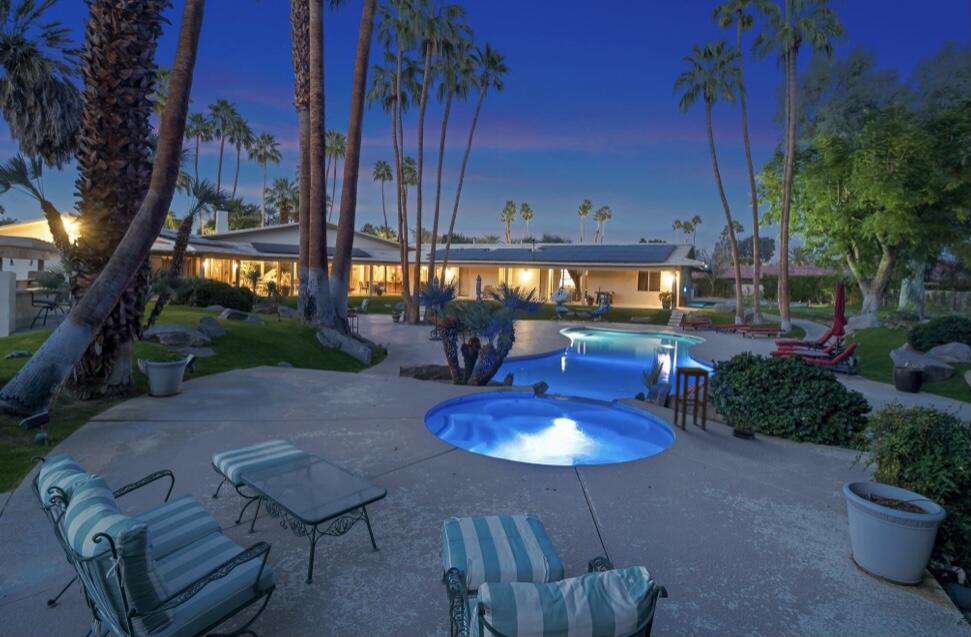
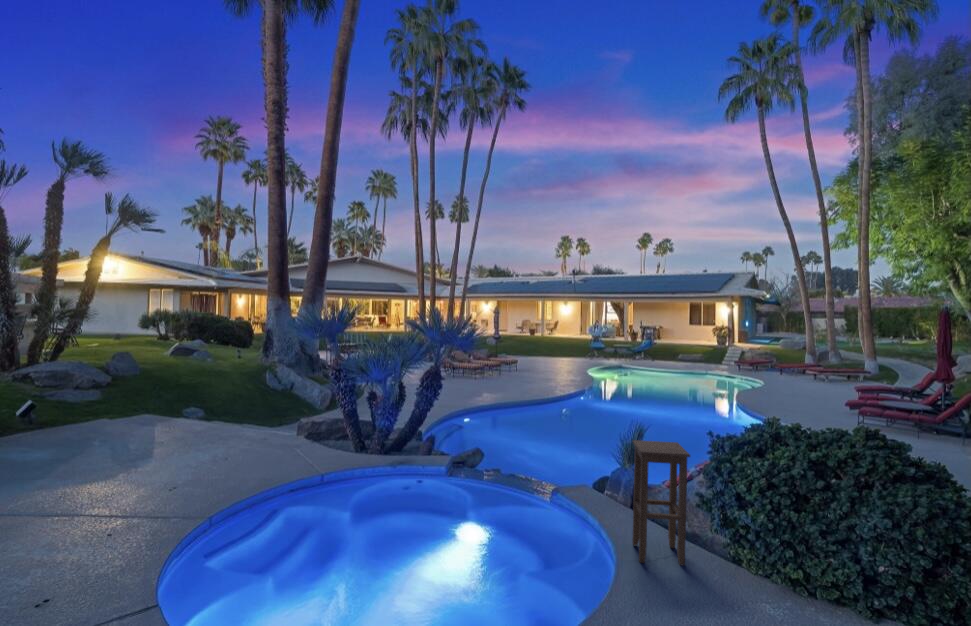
decorative plant: present [731,410,759,439] -> none [722,534,788,604]

